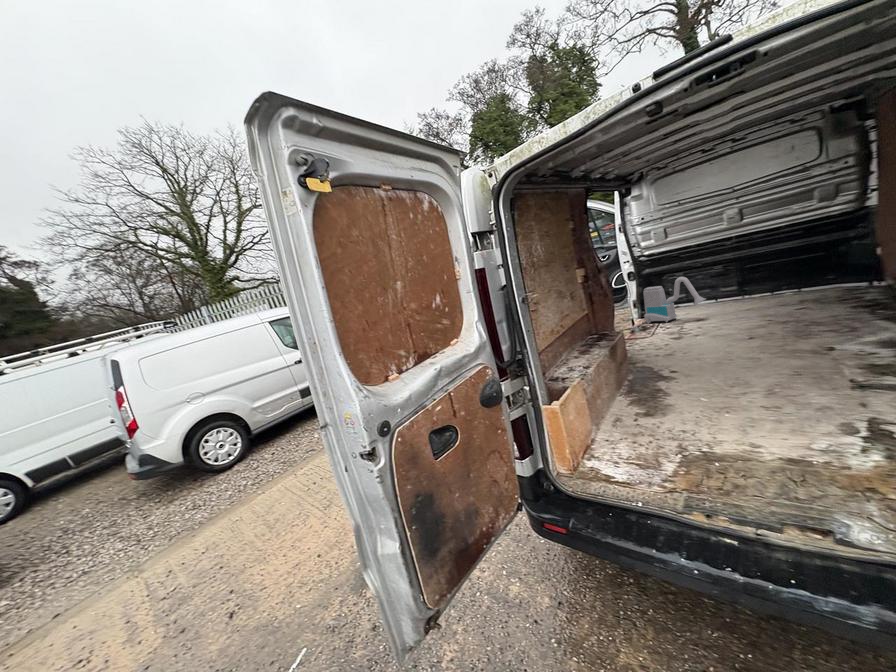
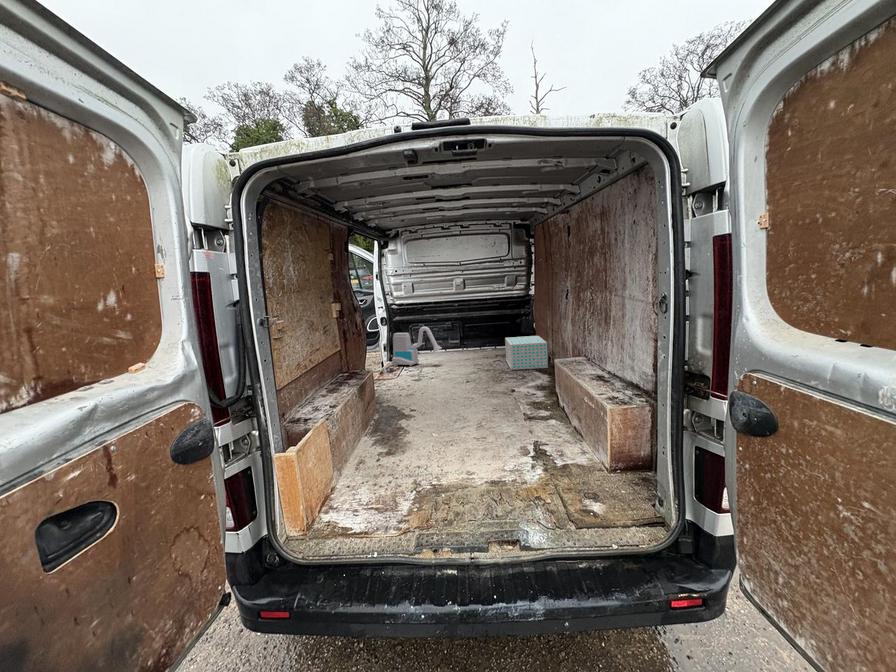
storage box: none [799,270,874,319] -> present [505,336,548,370]

